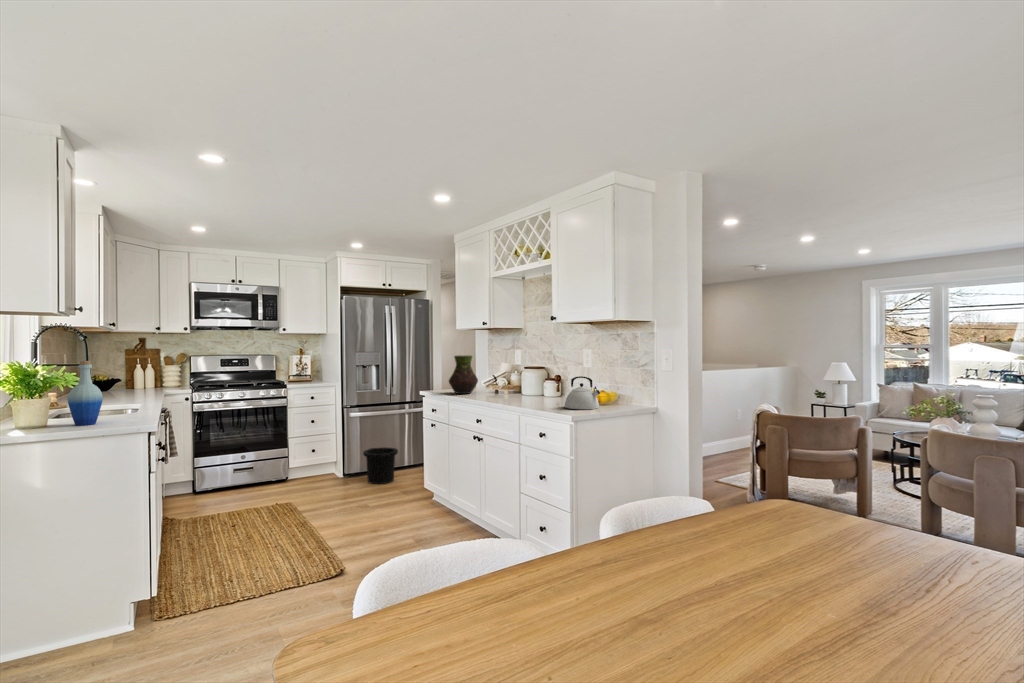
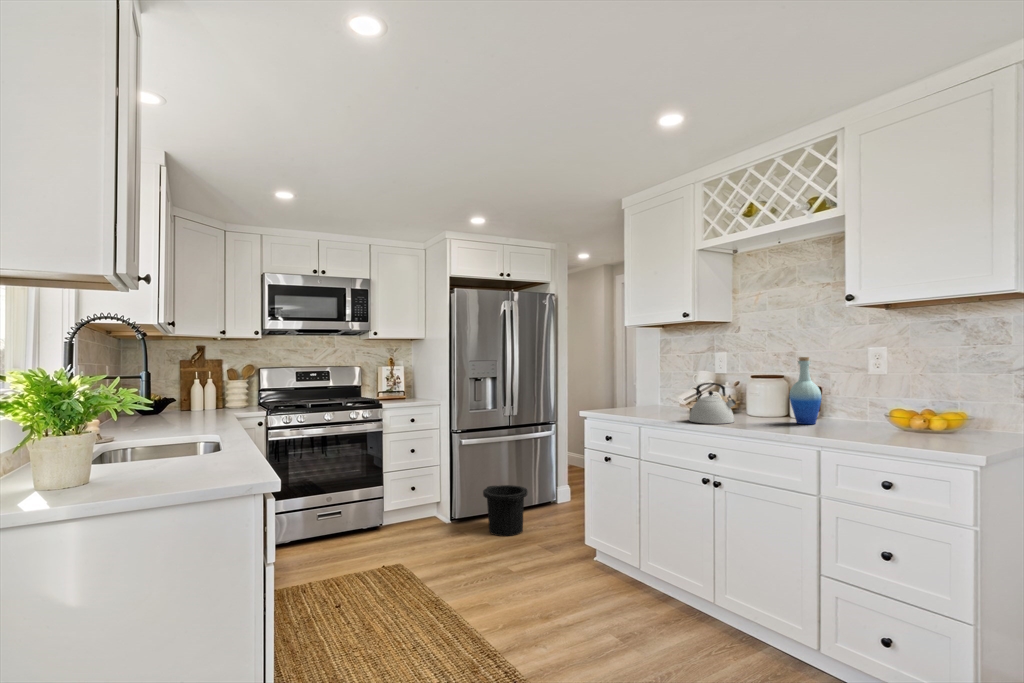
vase: present [449,355,478,394] -> none [626,360,669,415]
bottle: present [68,361,103,426] -> present [789,357,822,424]
kettle: present [565,376,600,409] -> present [689,383,736,424]

